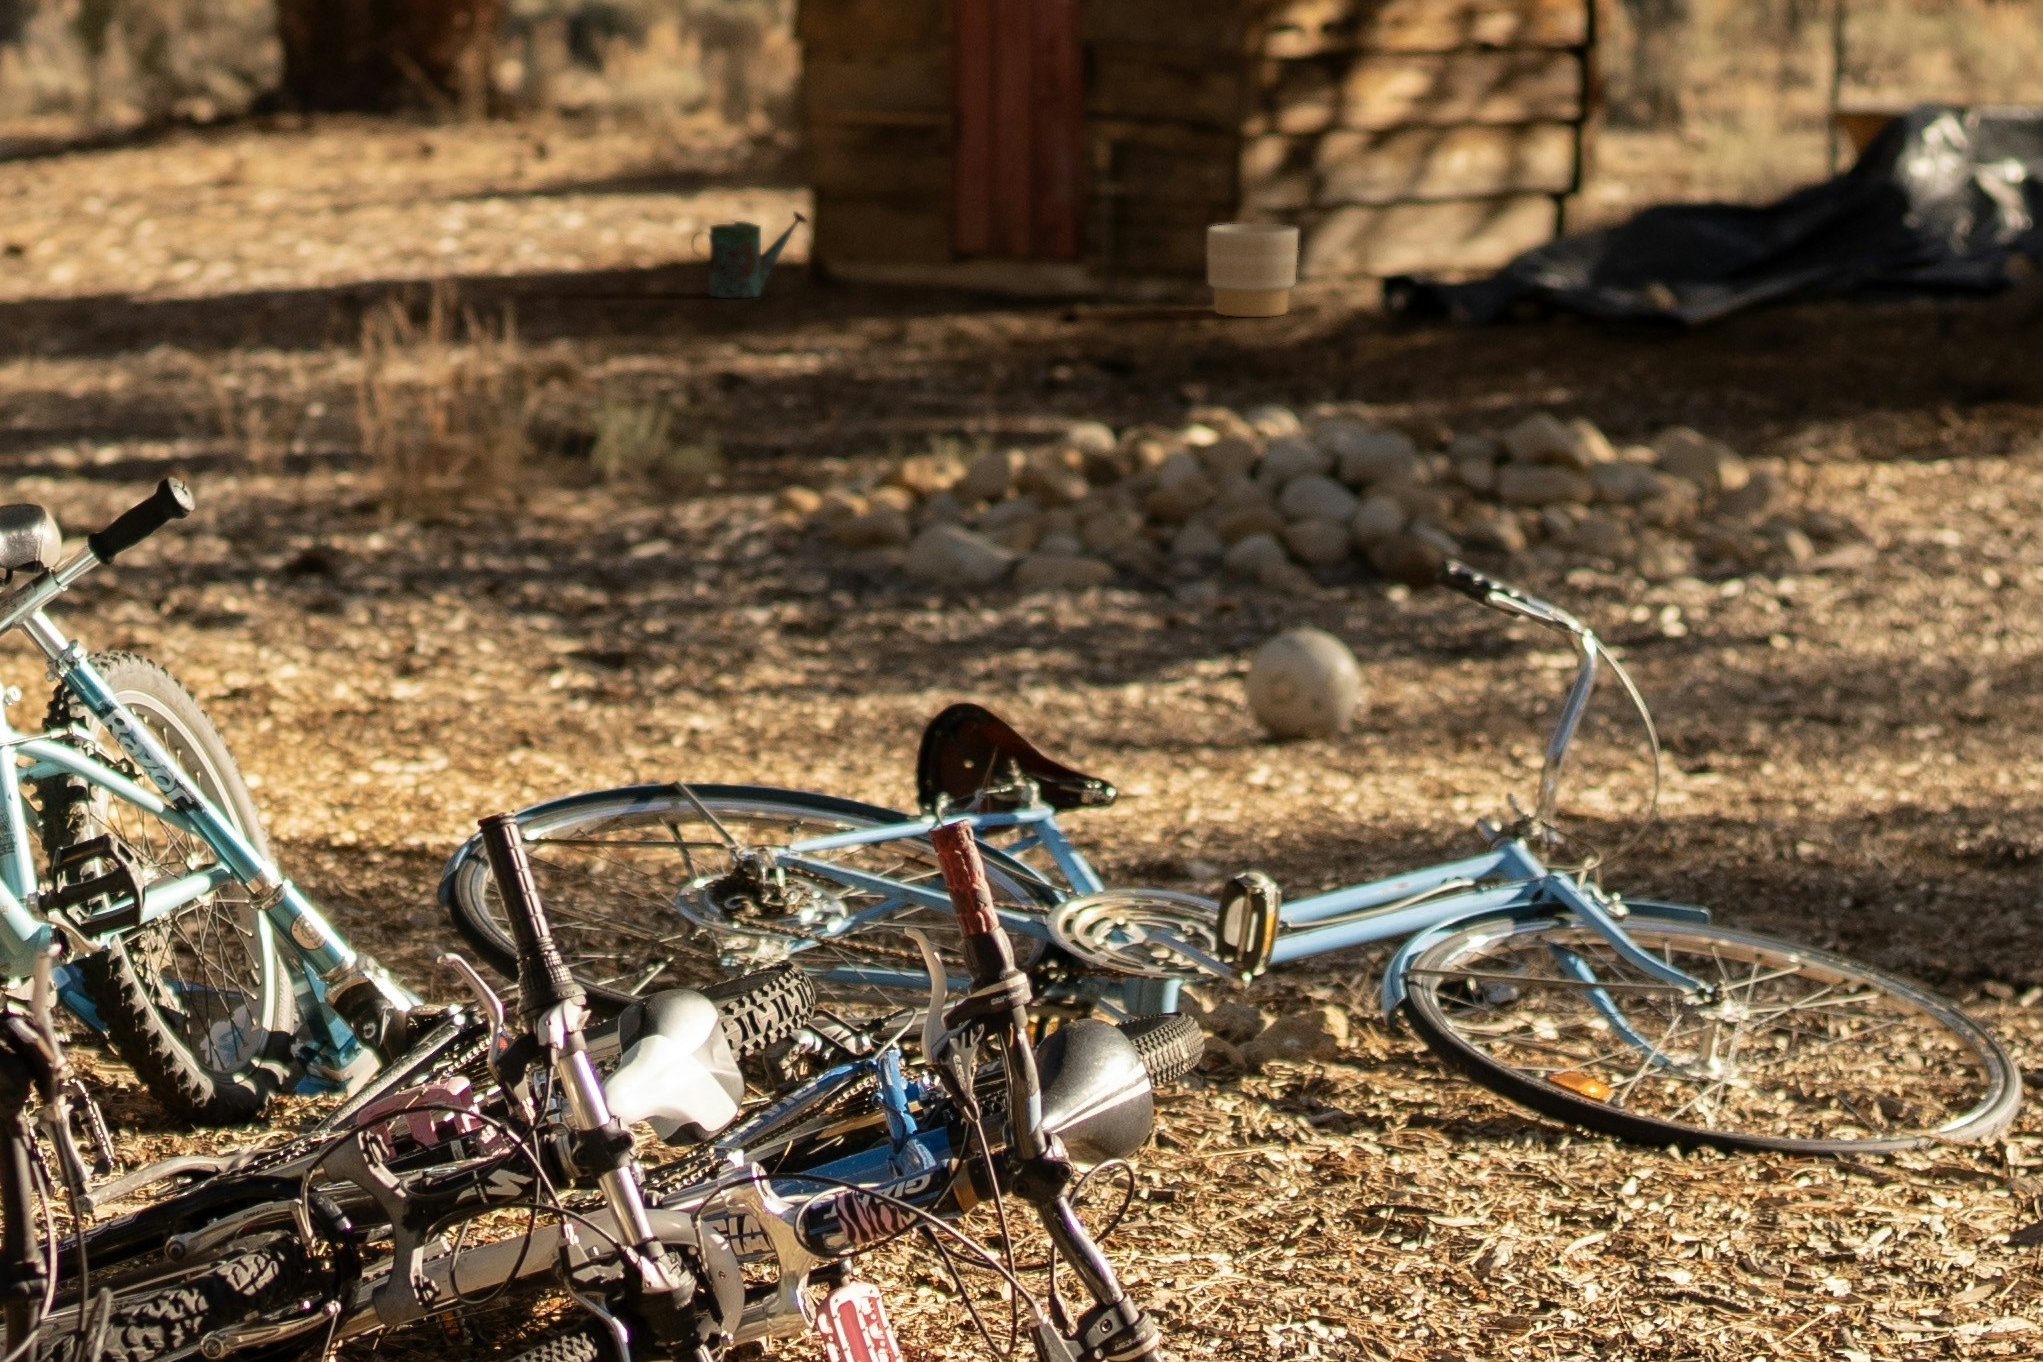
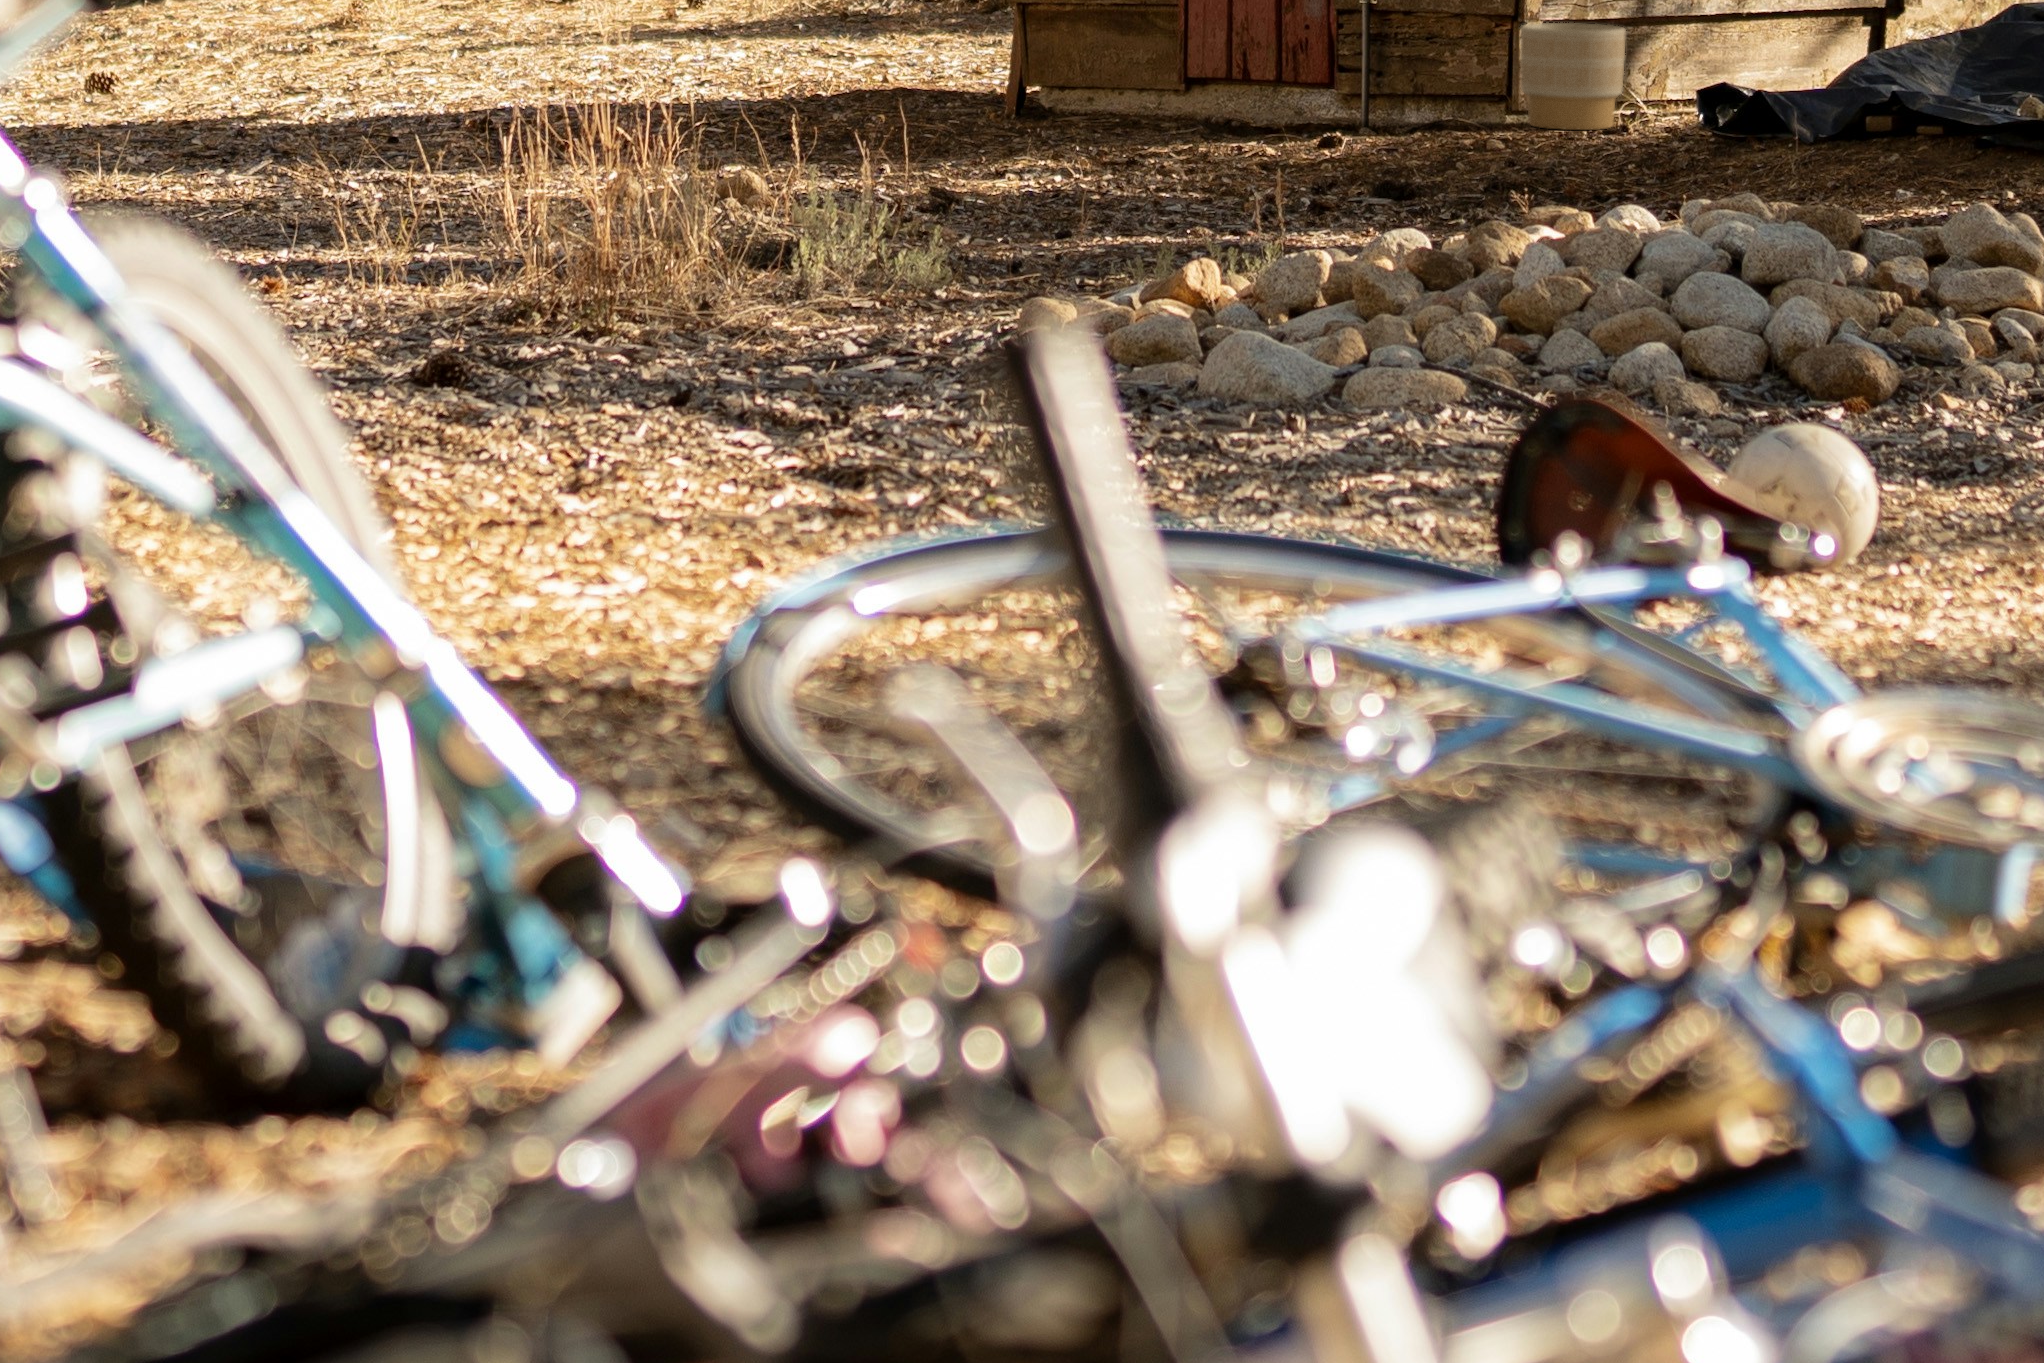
watering can: present [708,212,807,298] -> none [914,6,1050,105]

